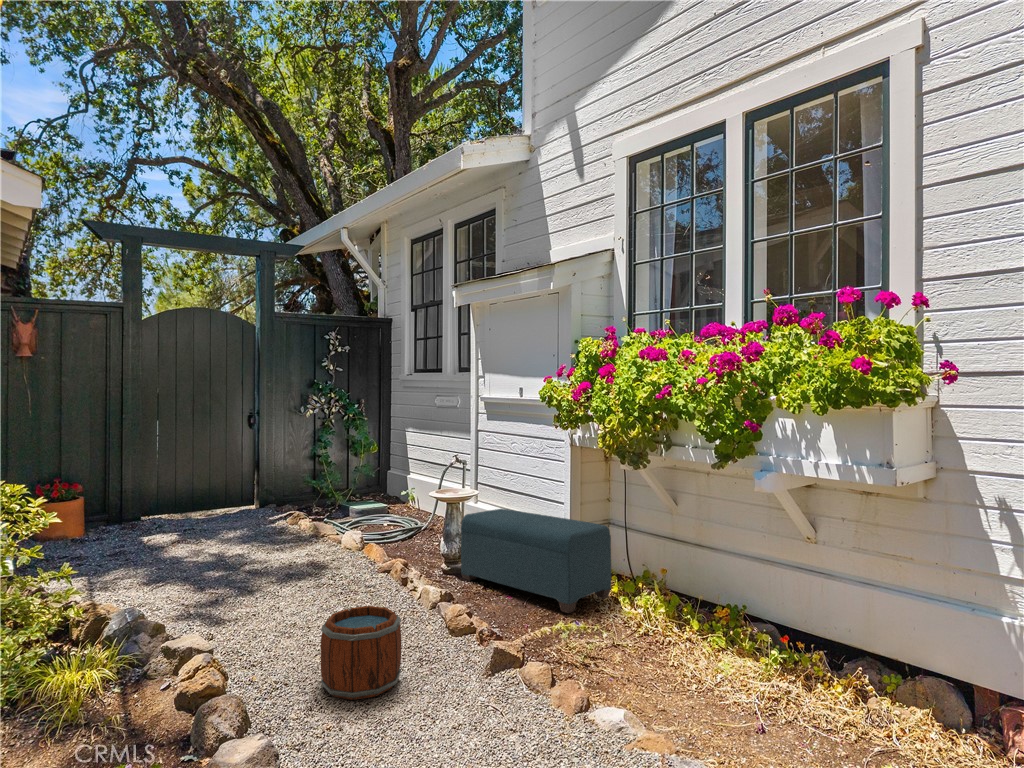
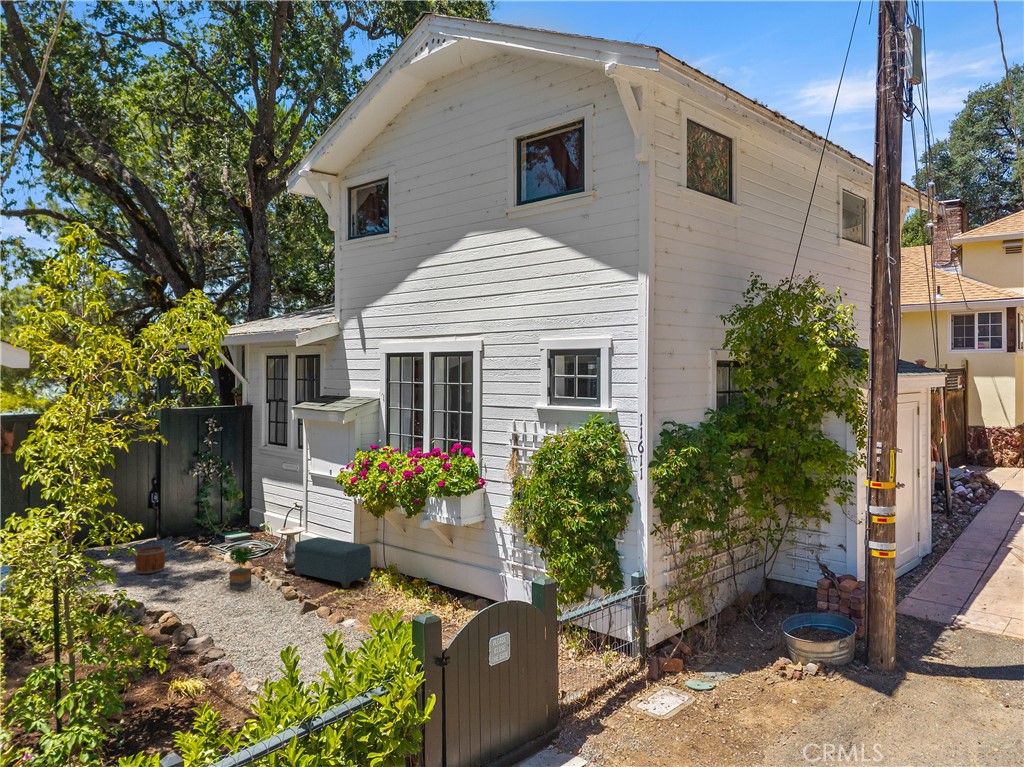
potted tree: none [335,516,390,605] -> present [229,548,256,590]
bucket: present [320,606,401,700] -> present [135,546,165,574]

